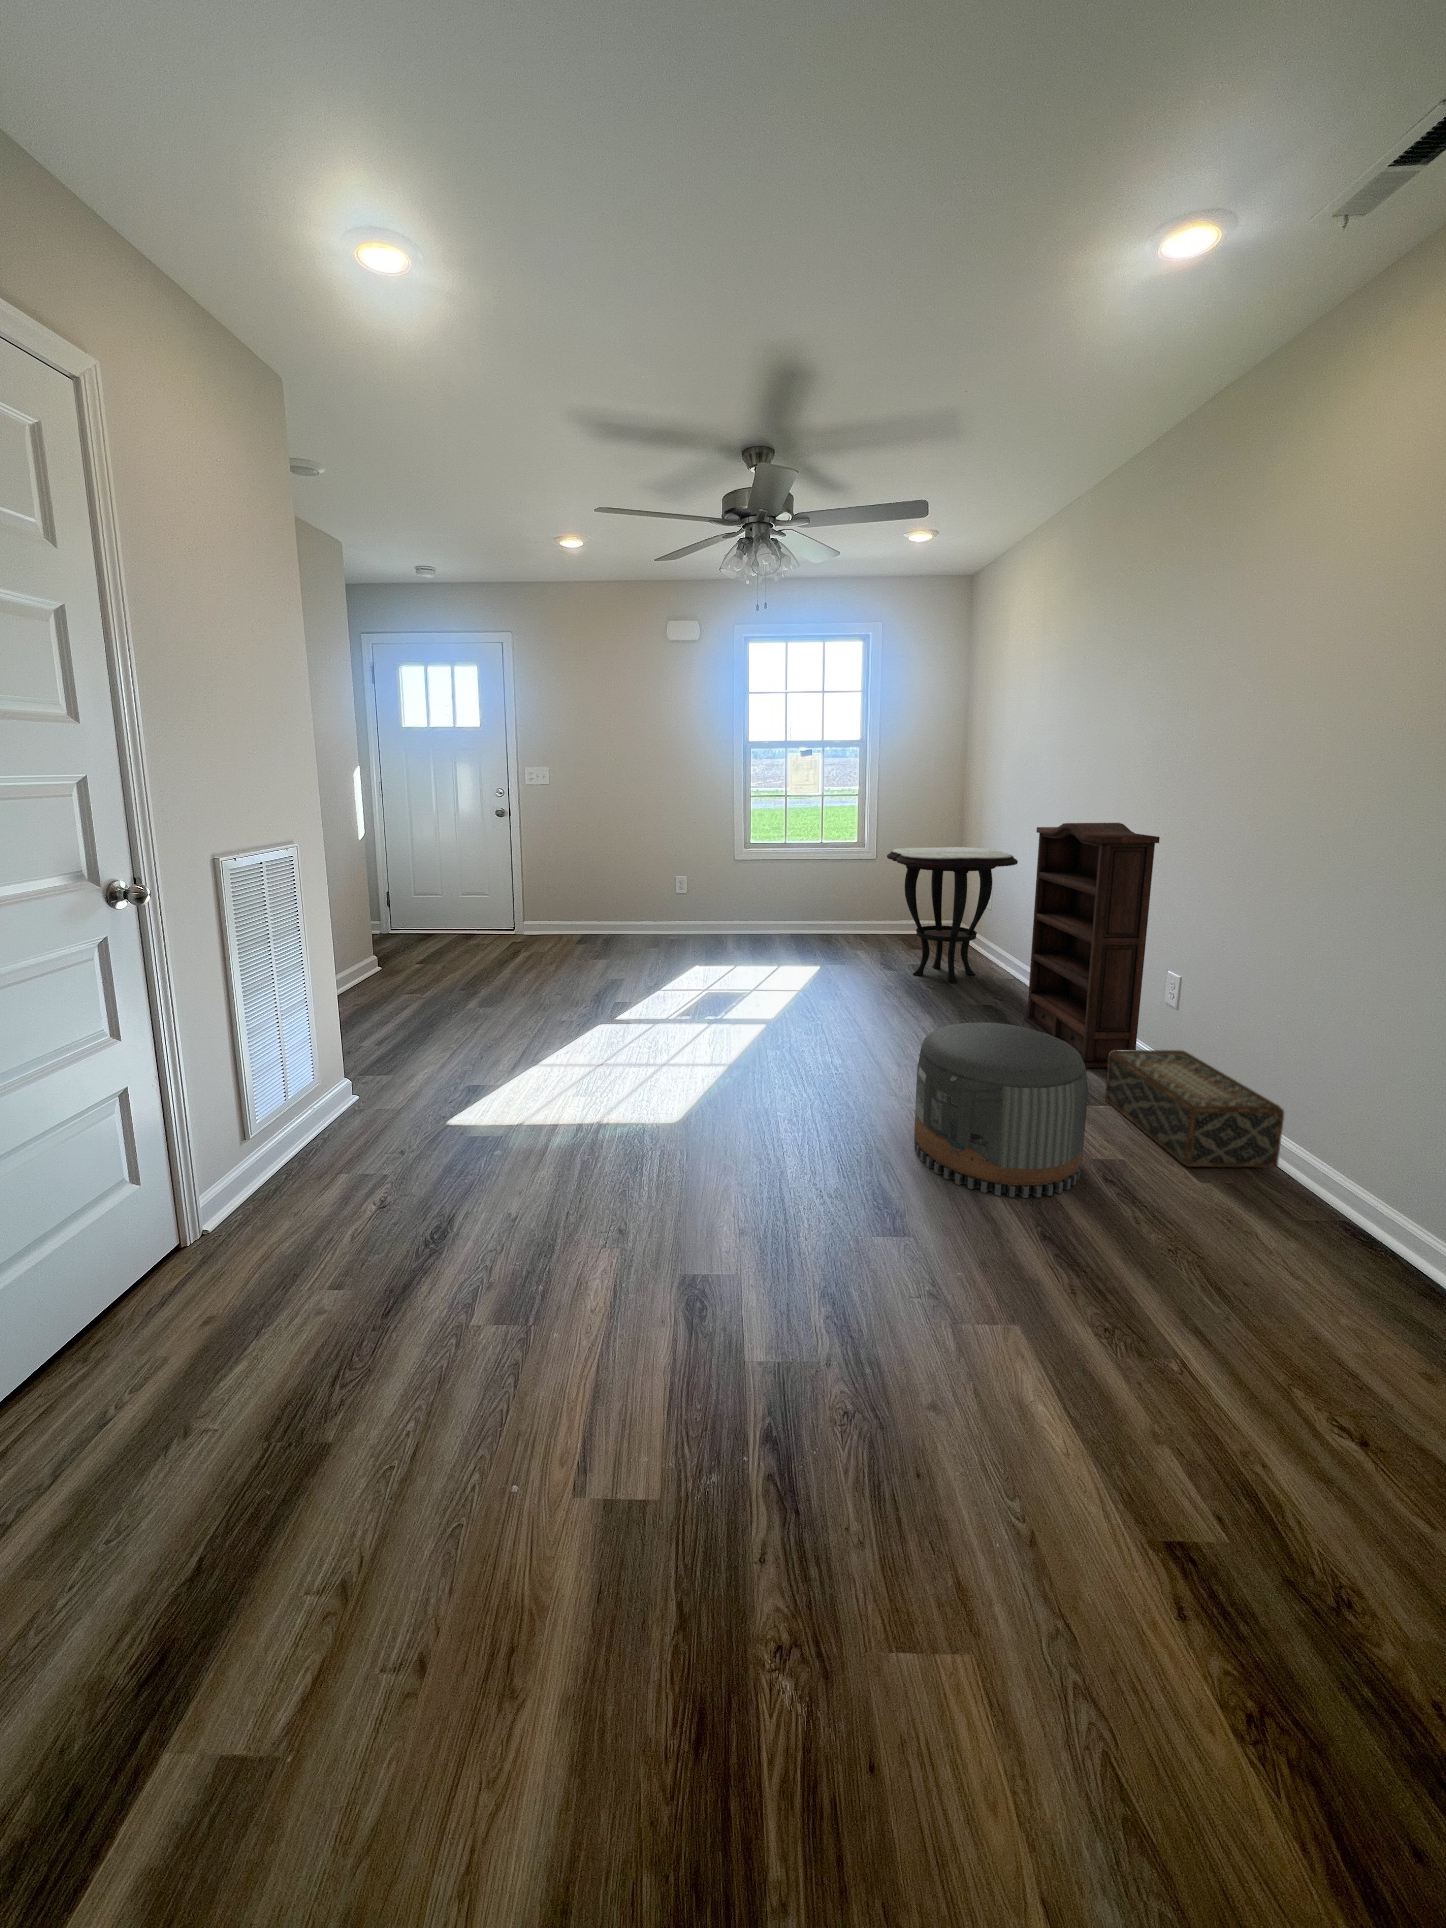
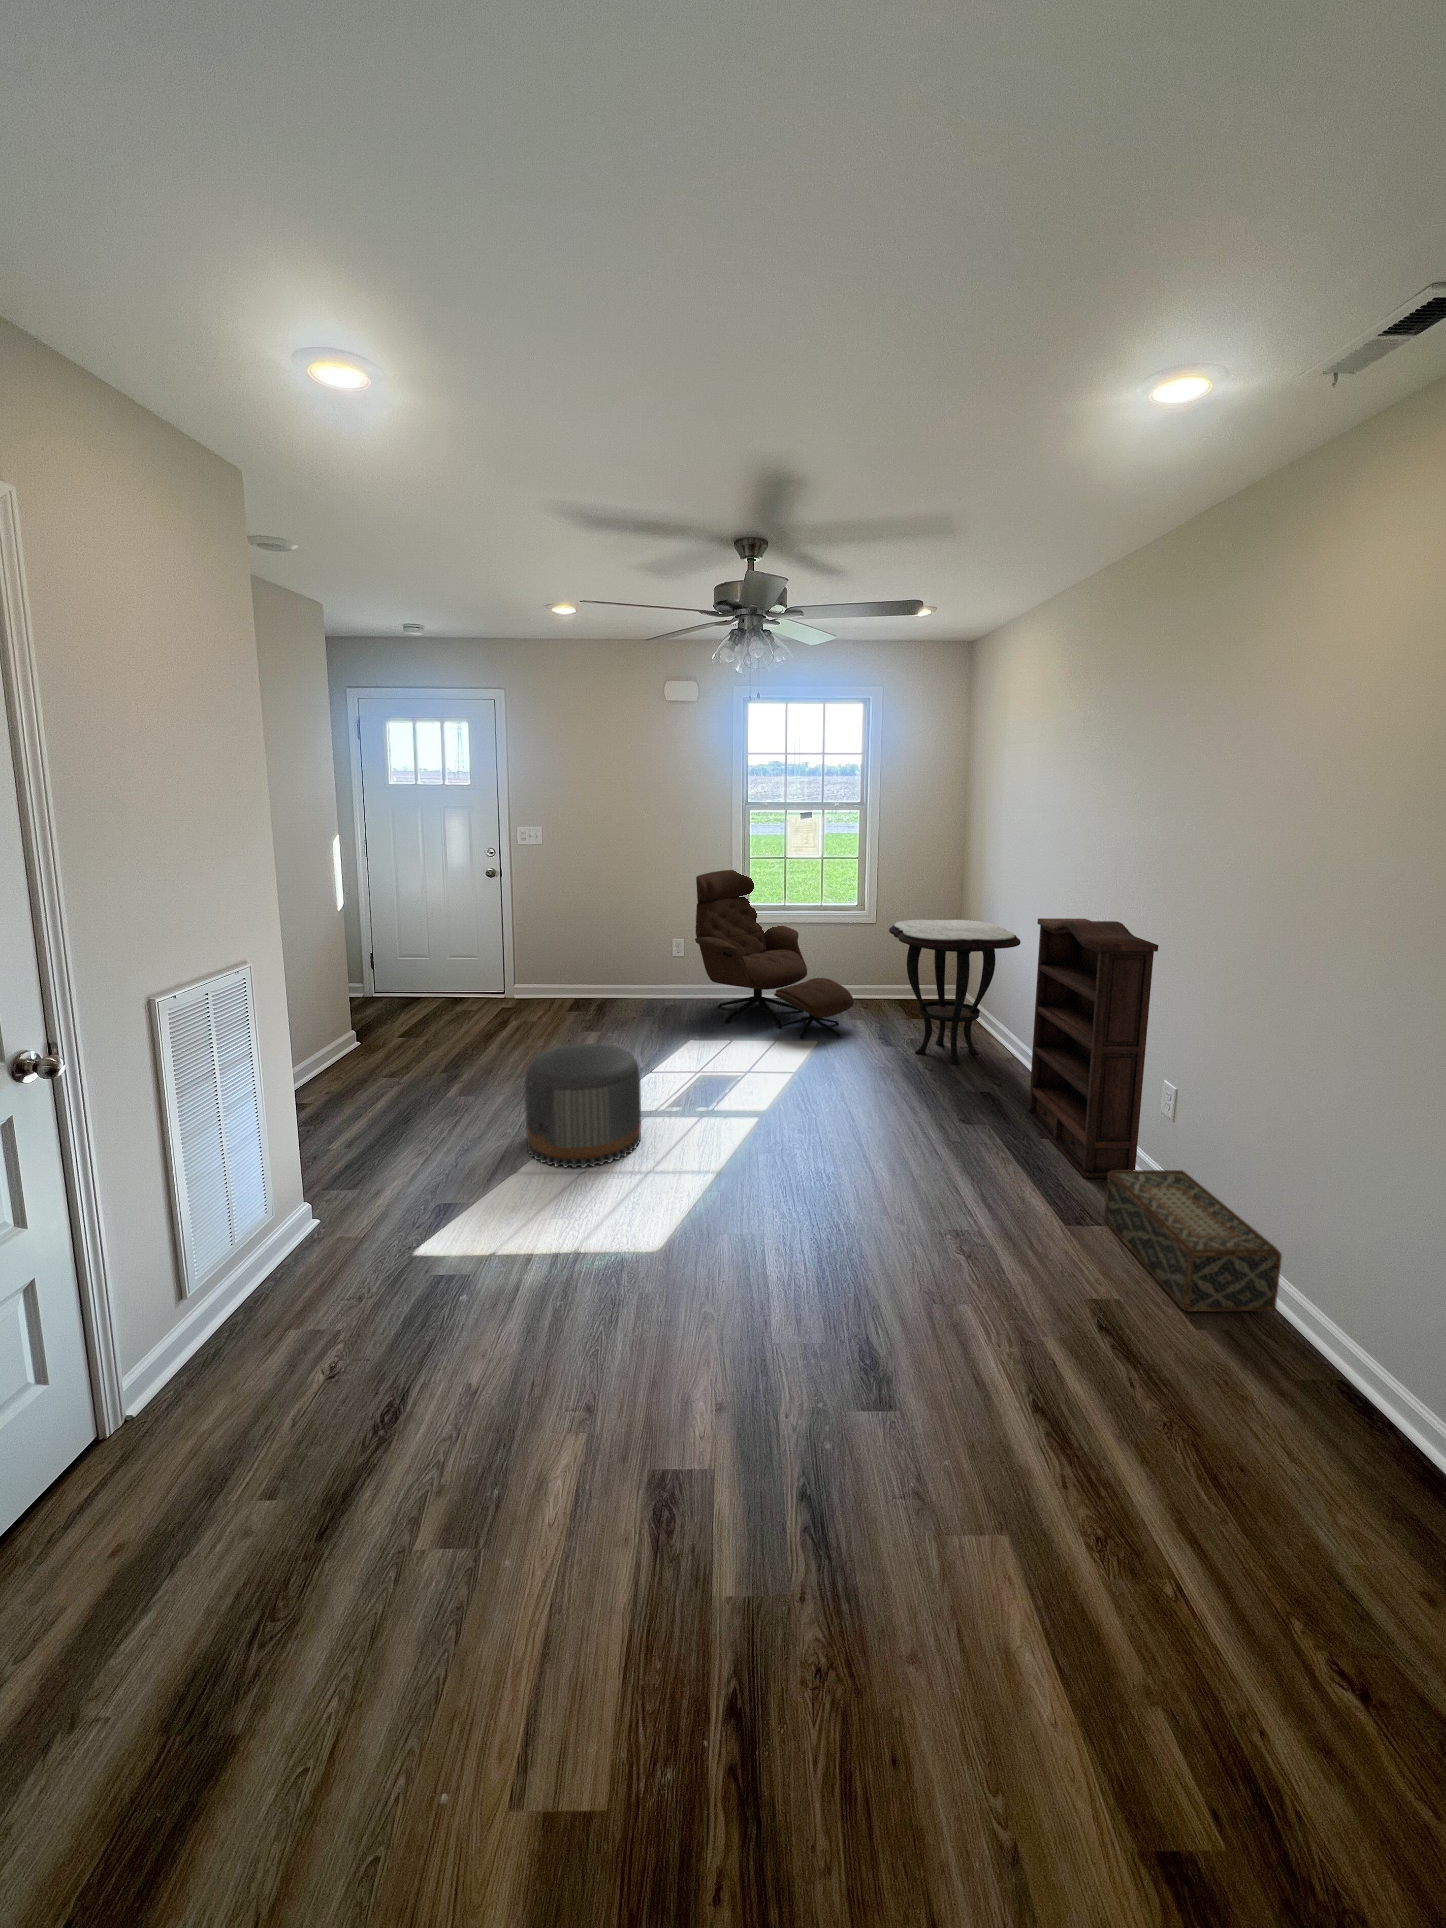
lounge chair: none [697,808,852,964] -> present [695,870,854,1039]
pouf: present [914,1023,1088,1198] -> present [525,1044,641,1168]

